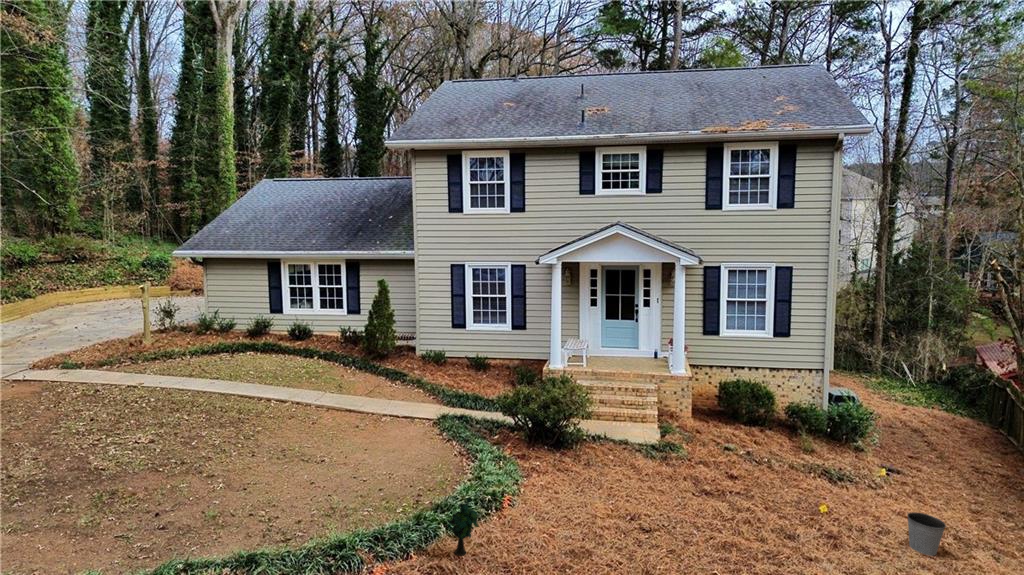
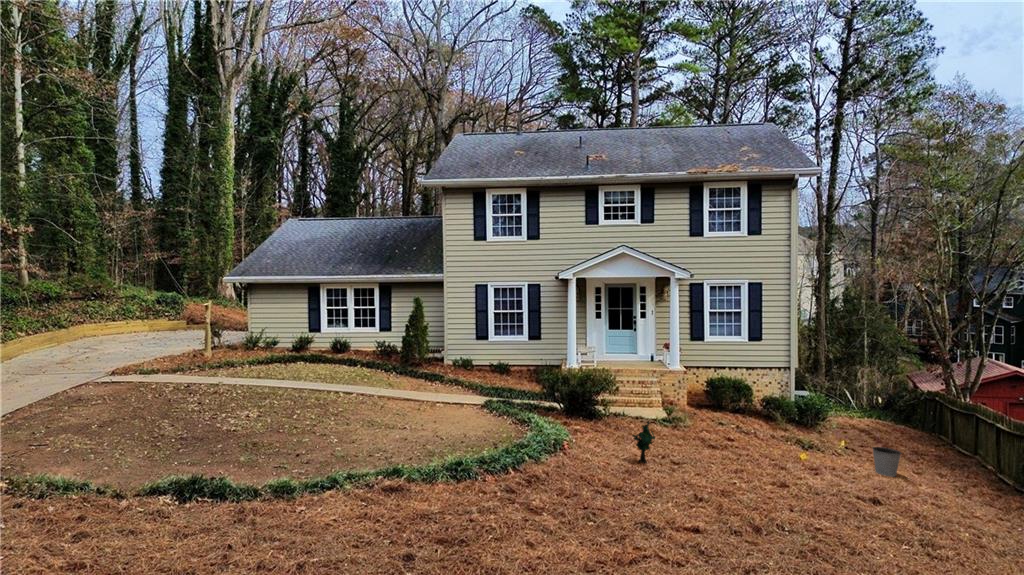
decorative plant: present [447,498,479,556] -> present [632,422,655,463]

